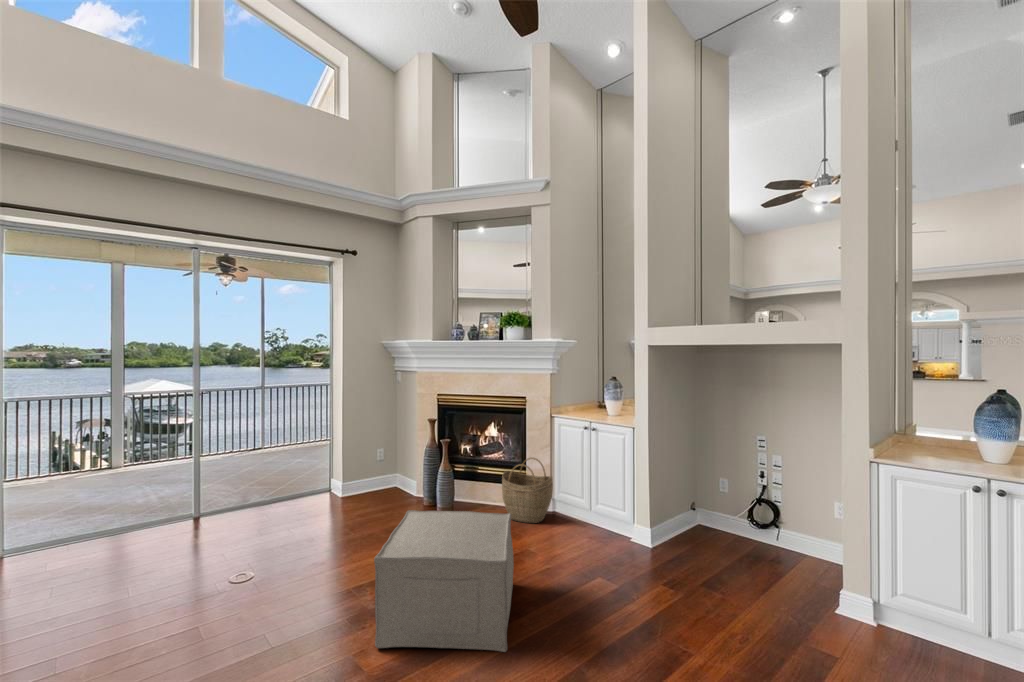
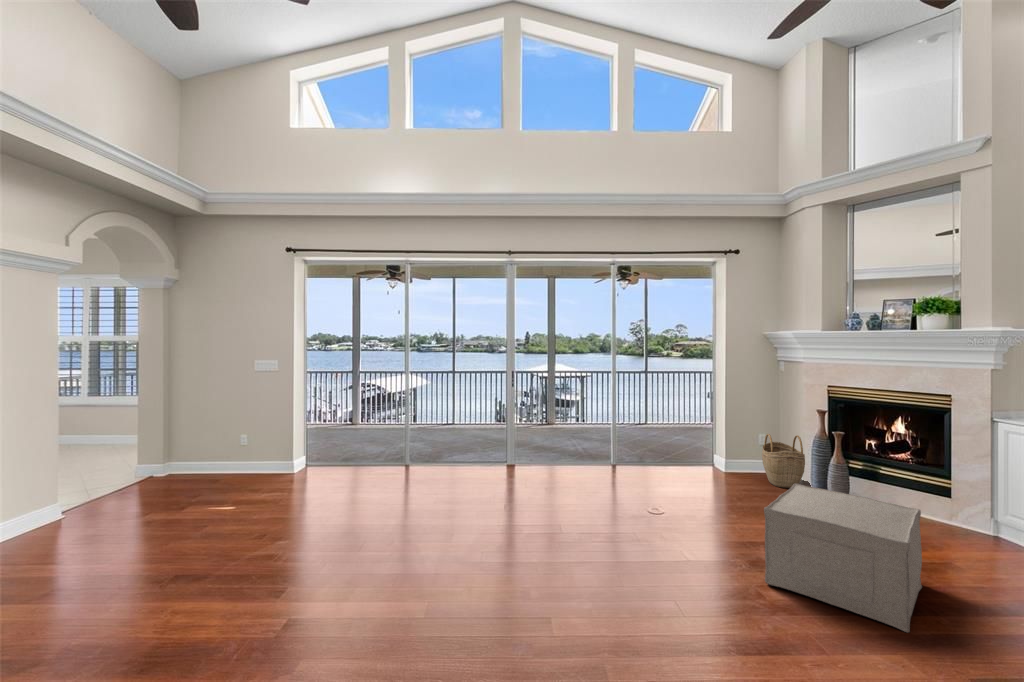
woven basket: present [502,457,553,523] -> present [762,434,805,488]

